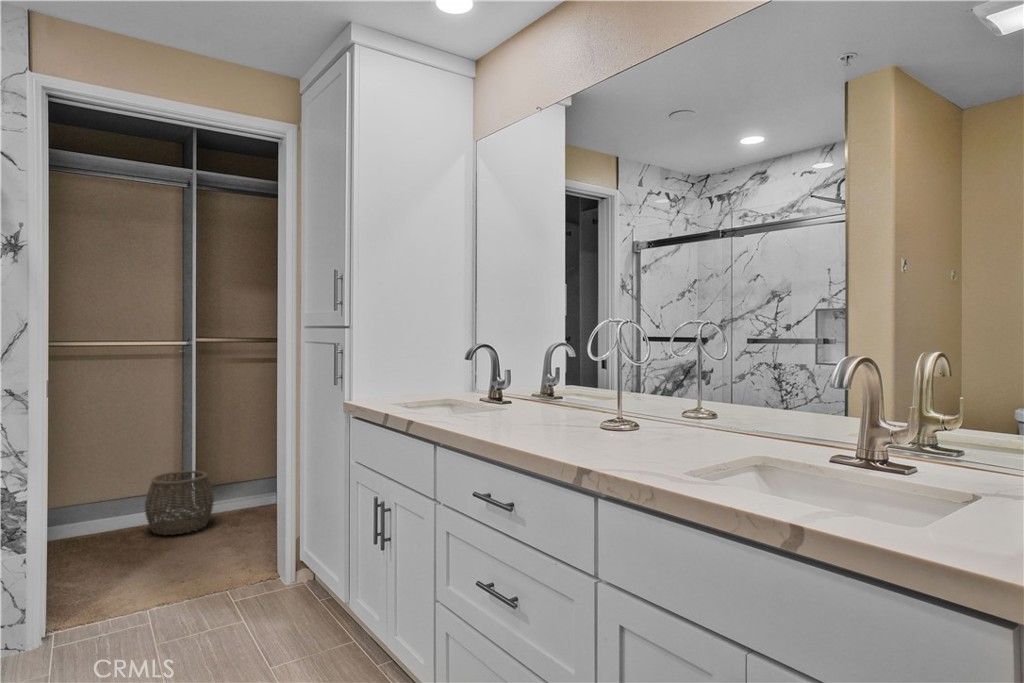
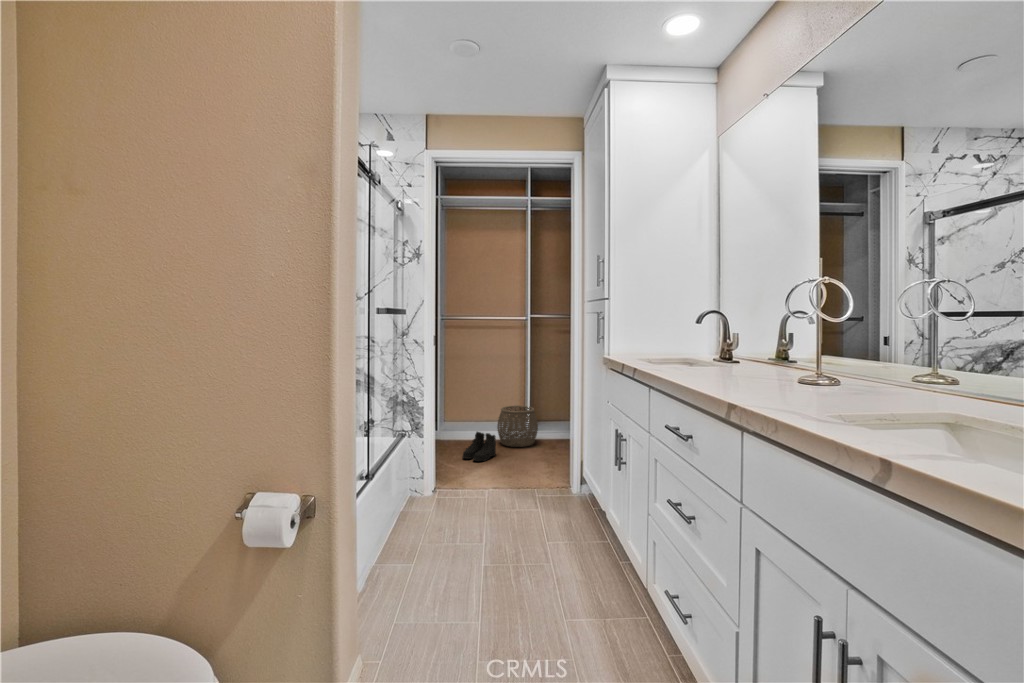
boots: none [87,522,149,569] -> present [462,432,496,461]

